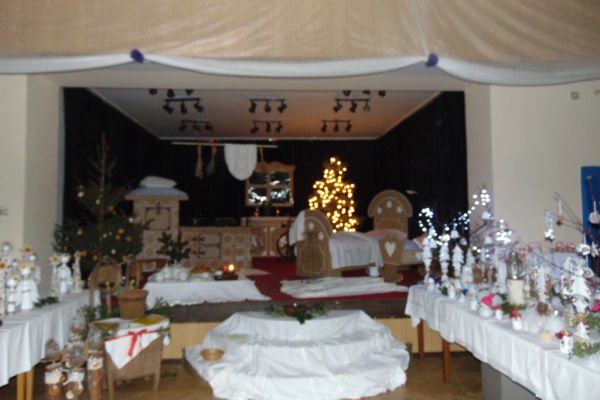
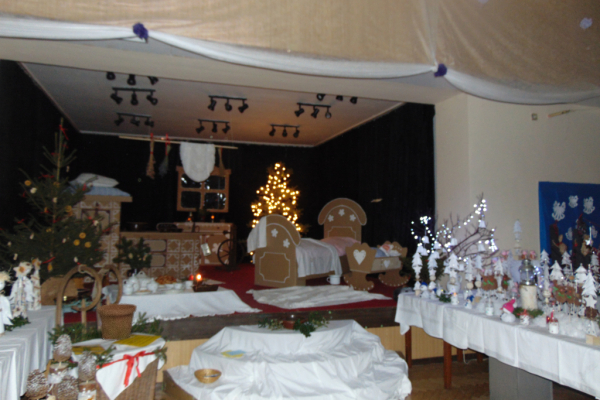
stool: present [301,231,319,279] -> none [268,238,292,292]

